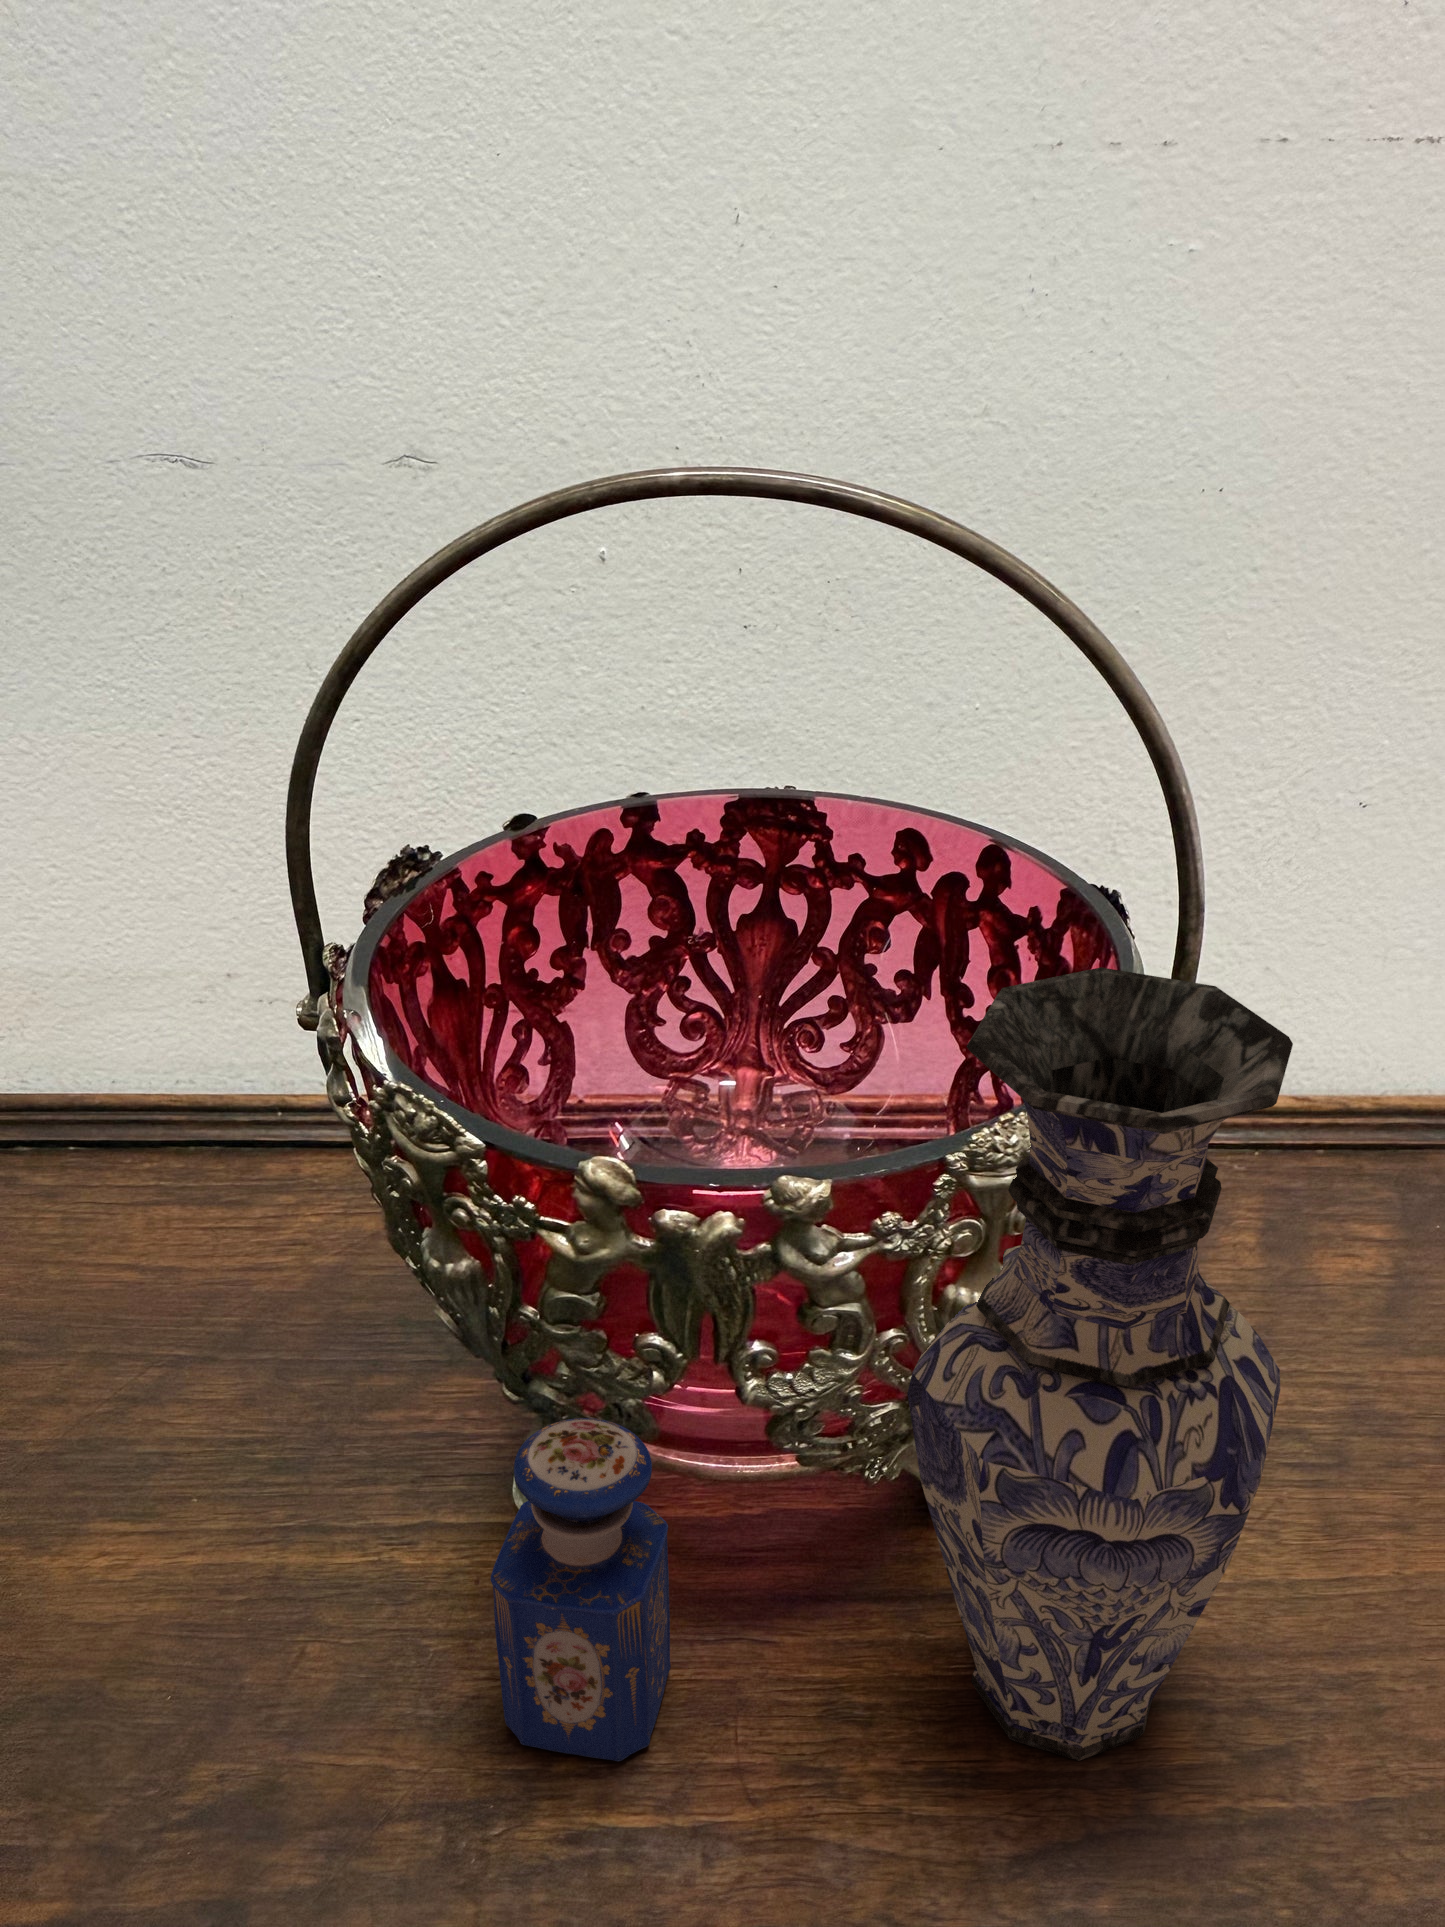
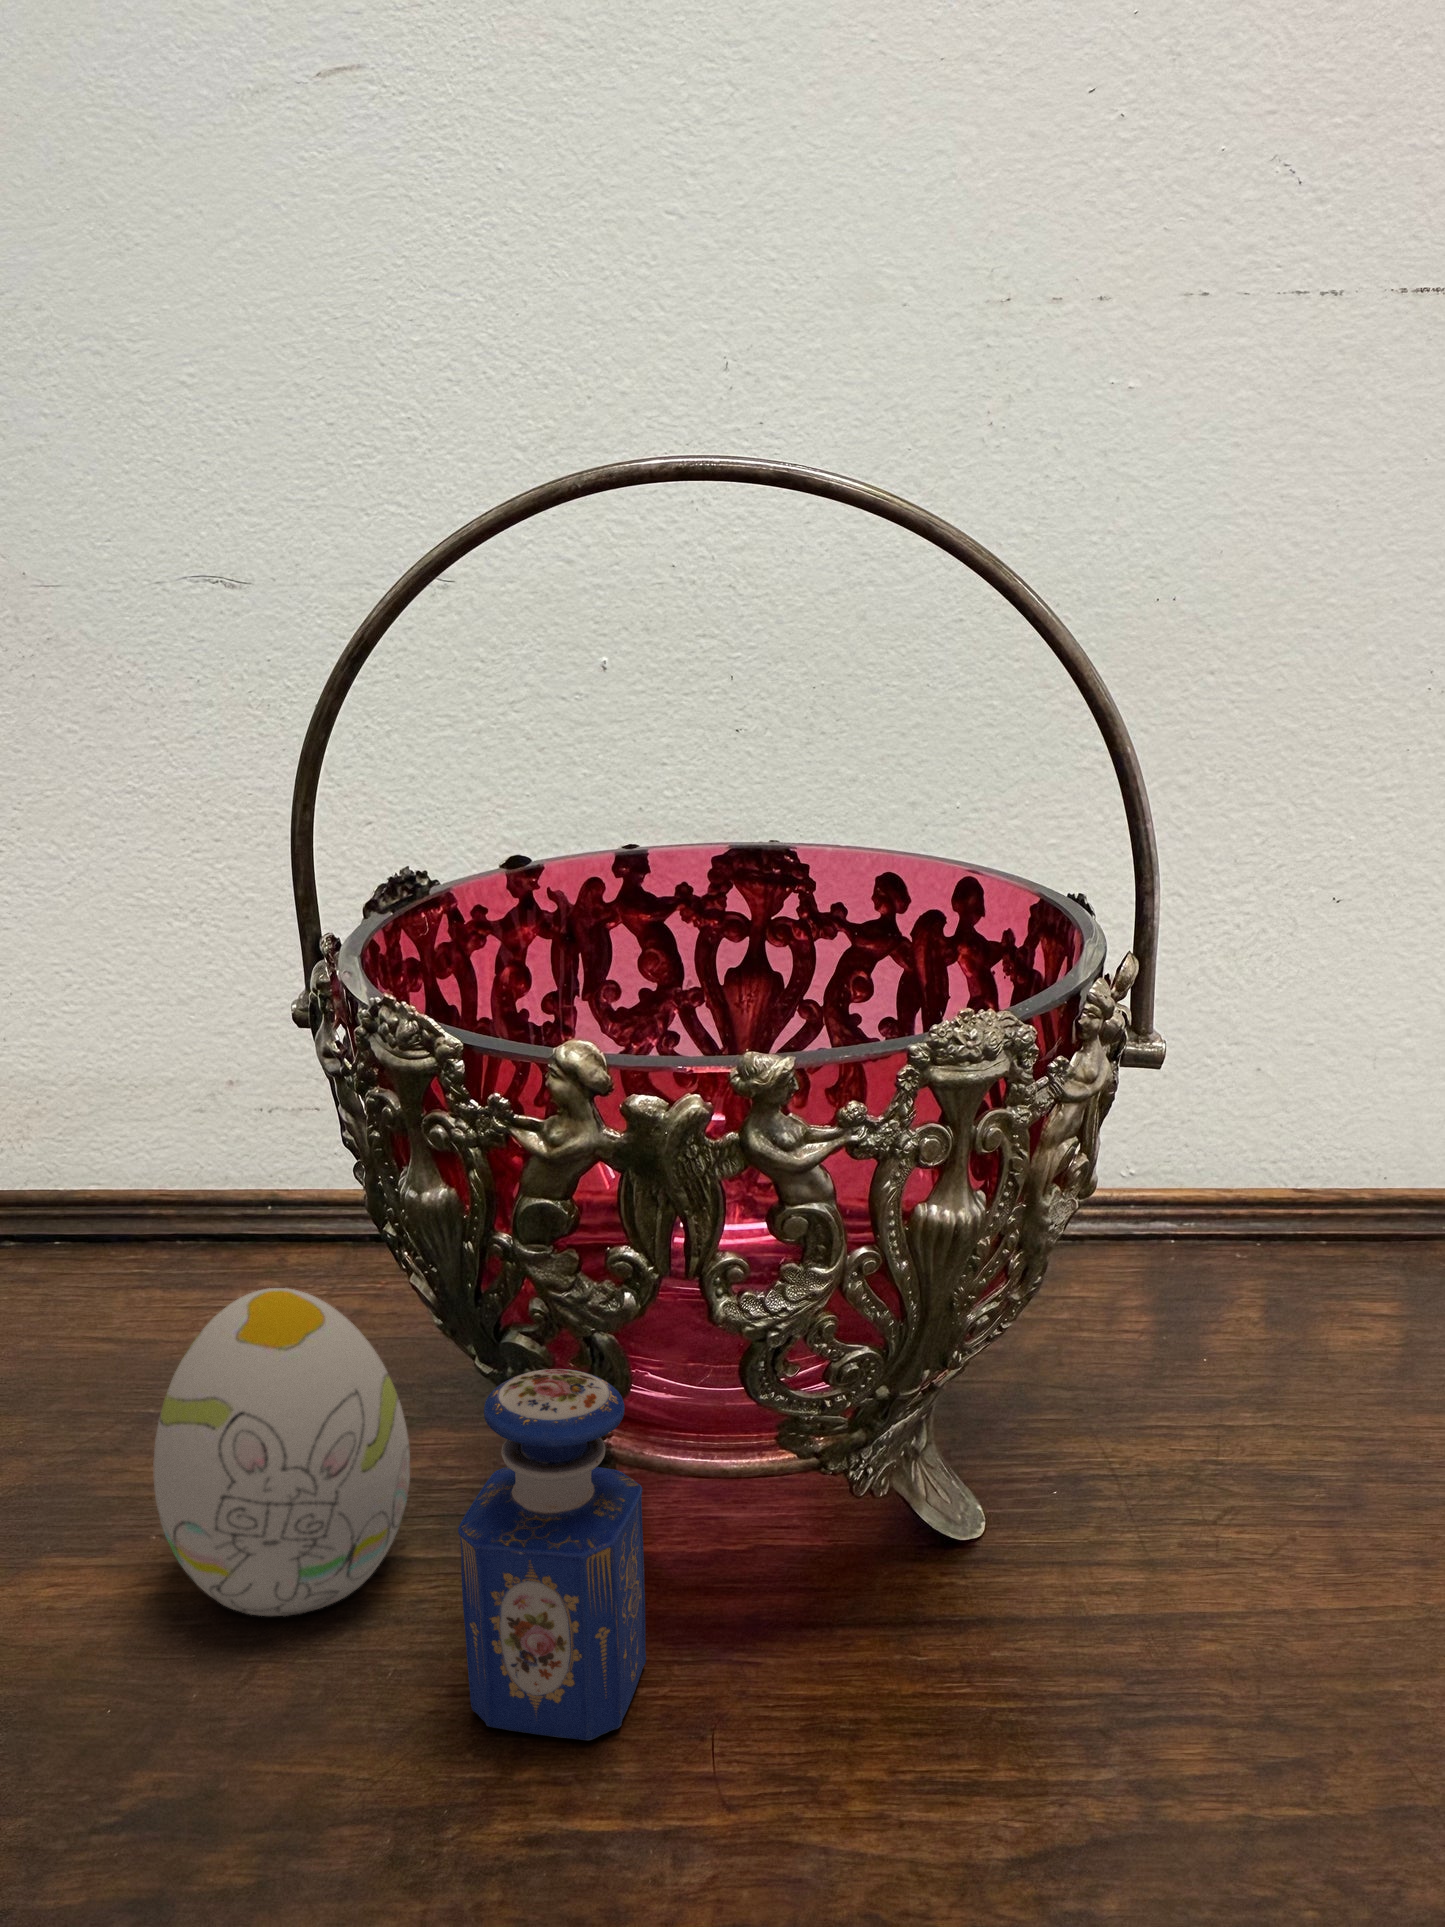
vase: present [907,967,1293,1761] -> none [882,892,1260,1741]
decorative egg: none [184,1305,435,1613] -> present [154,1288,410,1616]

